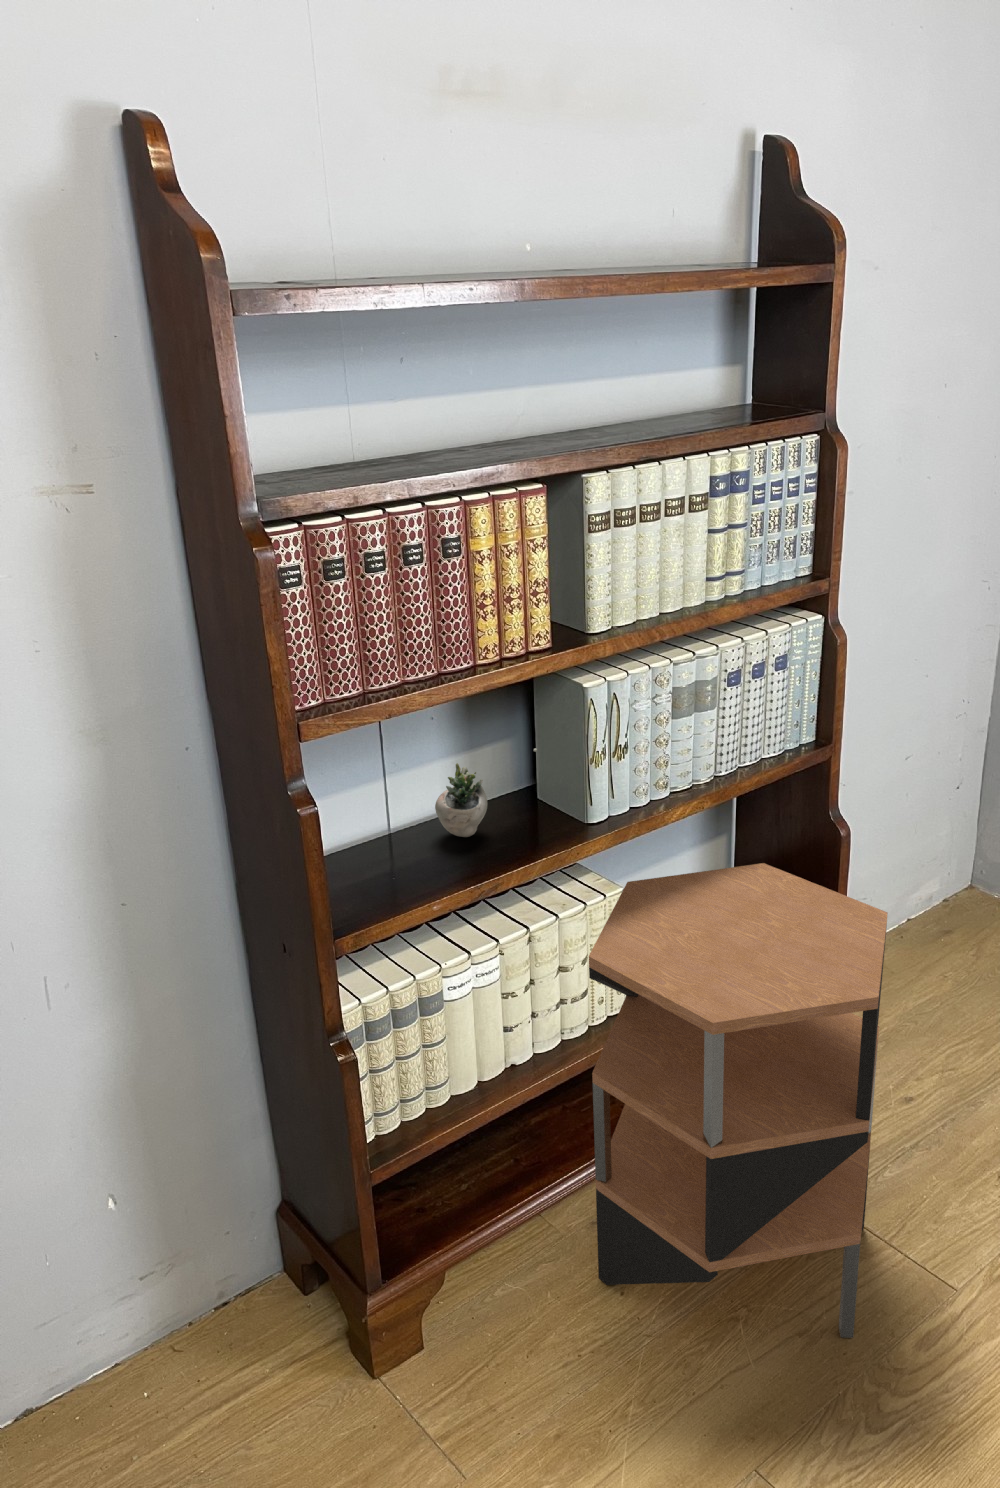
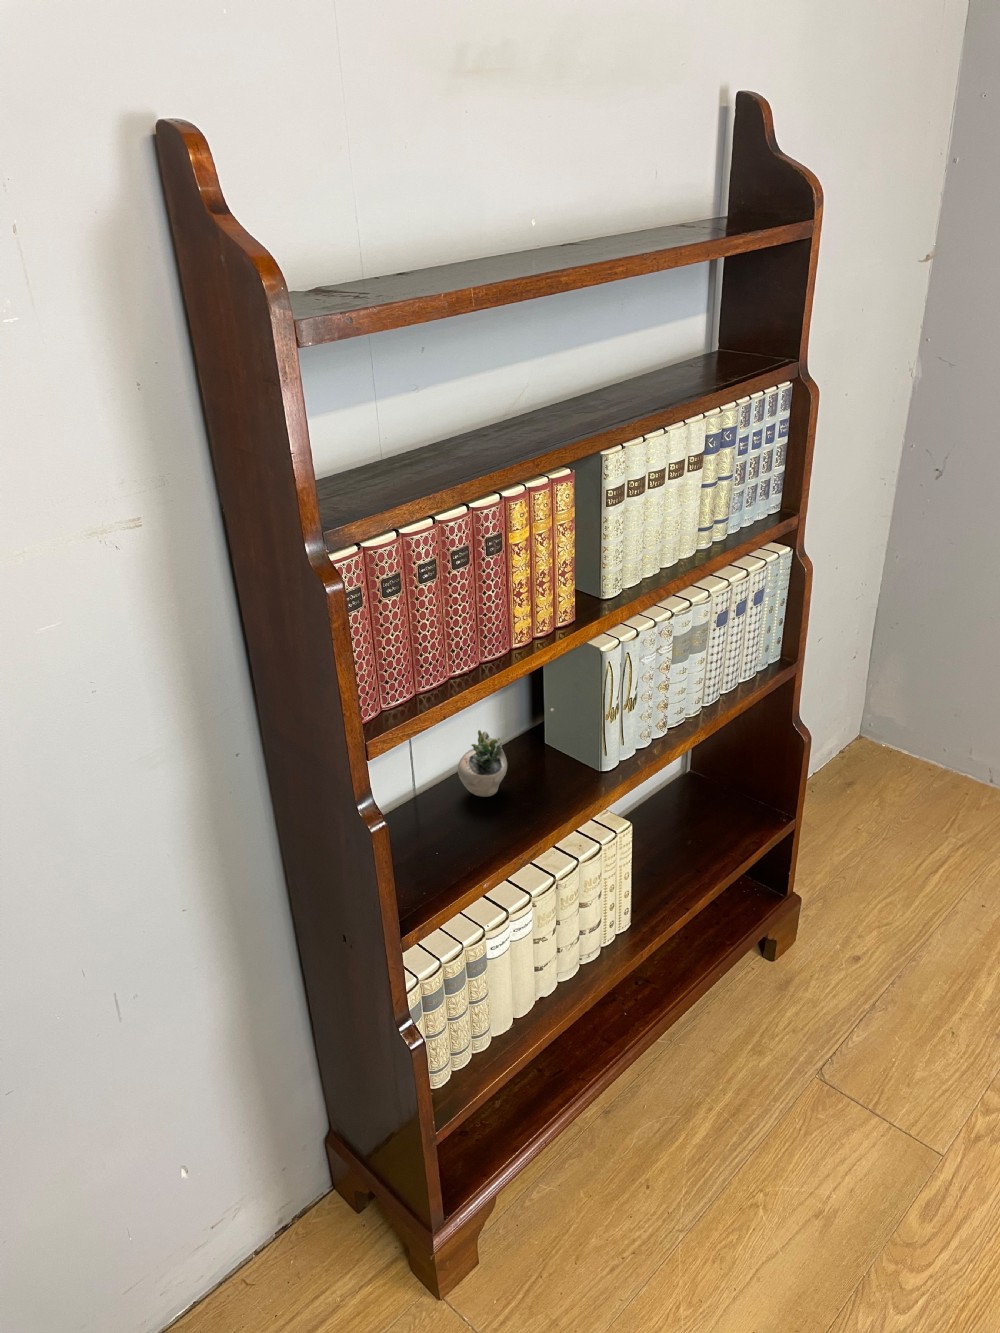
side table: present [589,863,888,1338] -> none [626,789,902,1201]

